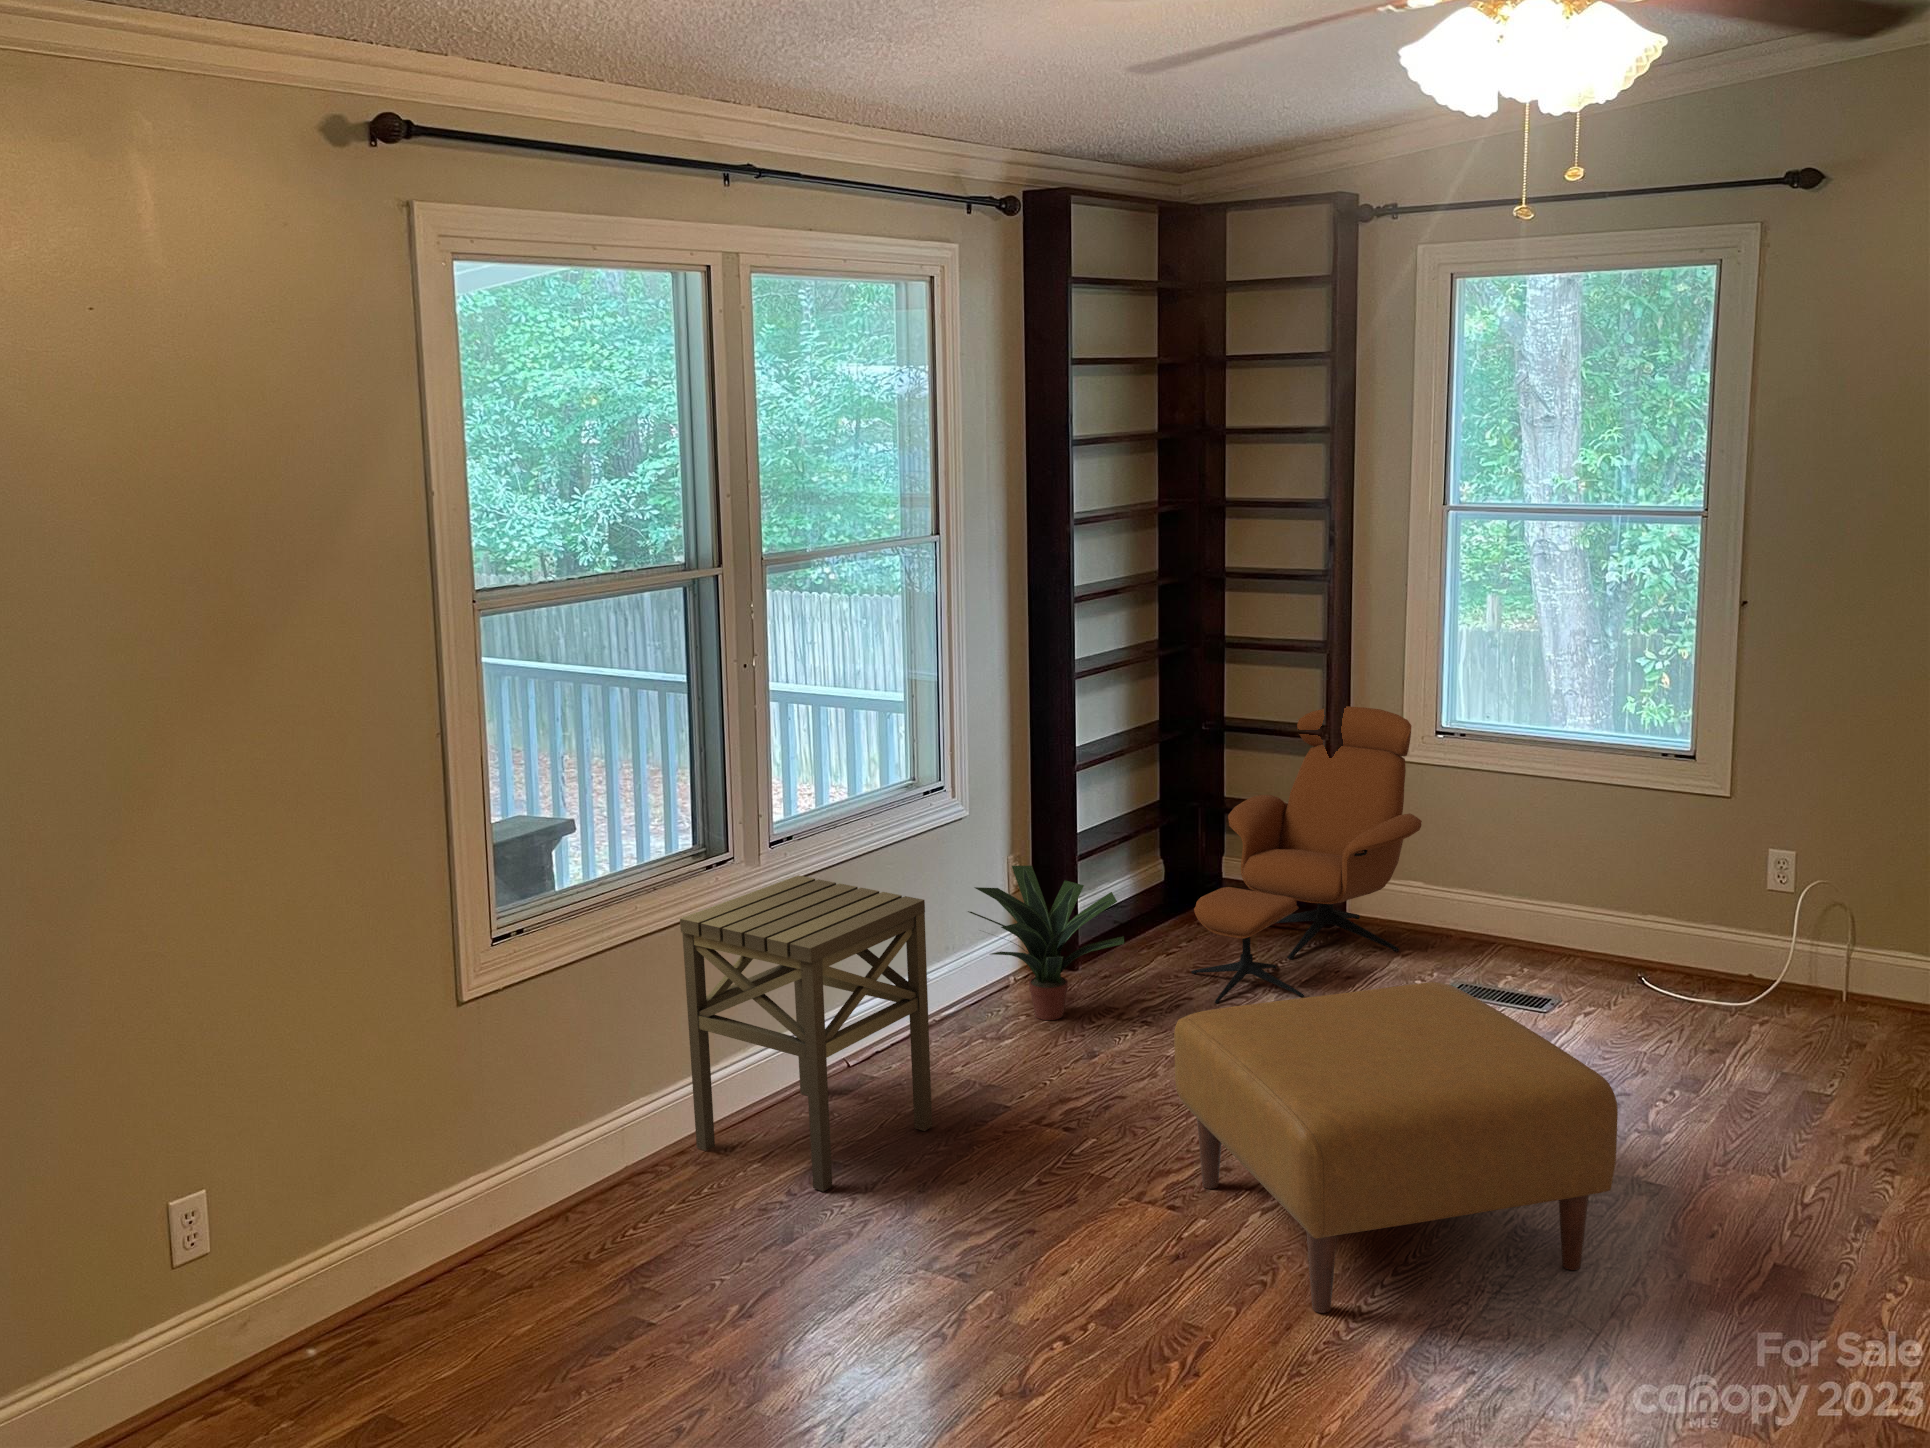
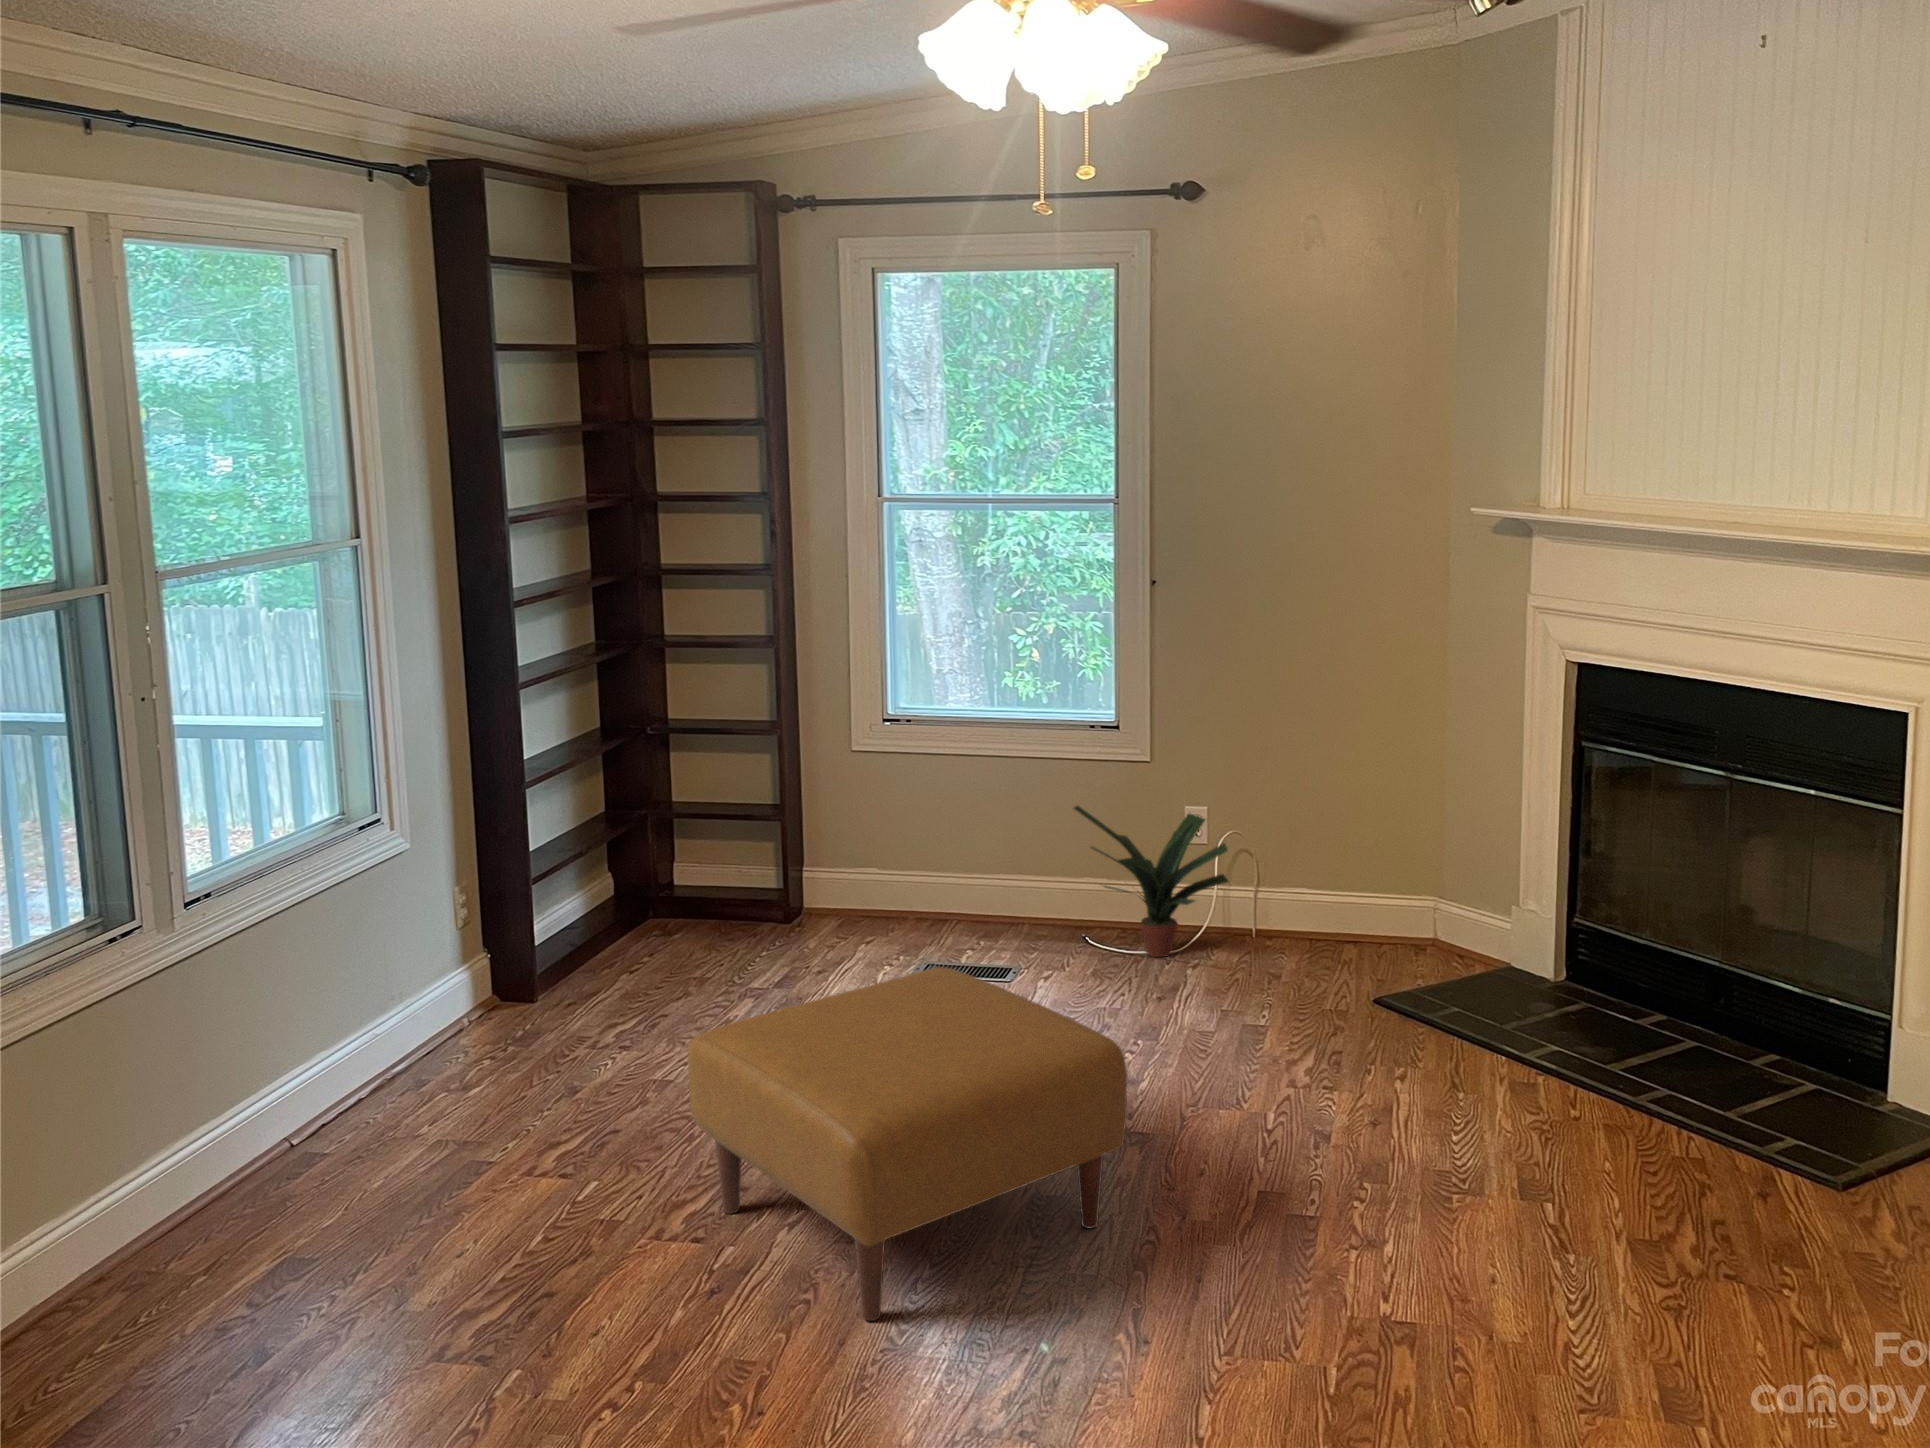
lounge chair: present [1191,706,1422,1003] -> none [662,699,881,1016]
potted plant: present [968,866,1124,1020] -> present [1074,806,1228,957]
side table: present [680,875,932,1192] -> none [67,931,405,1301]

